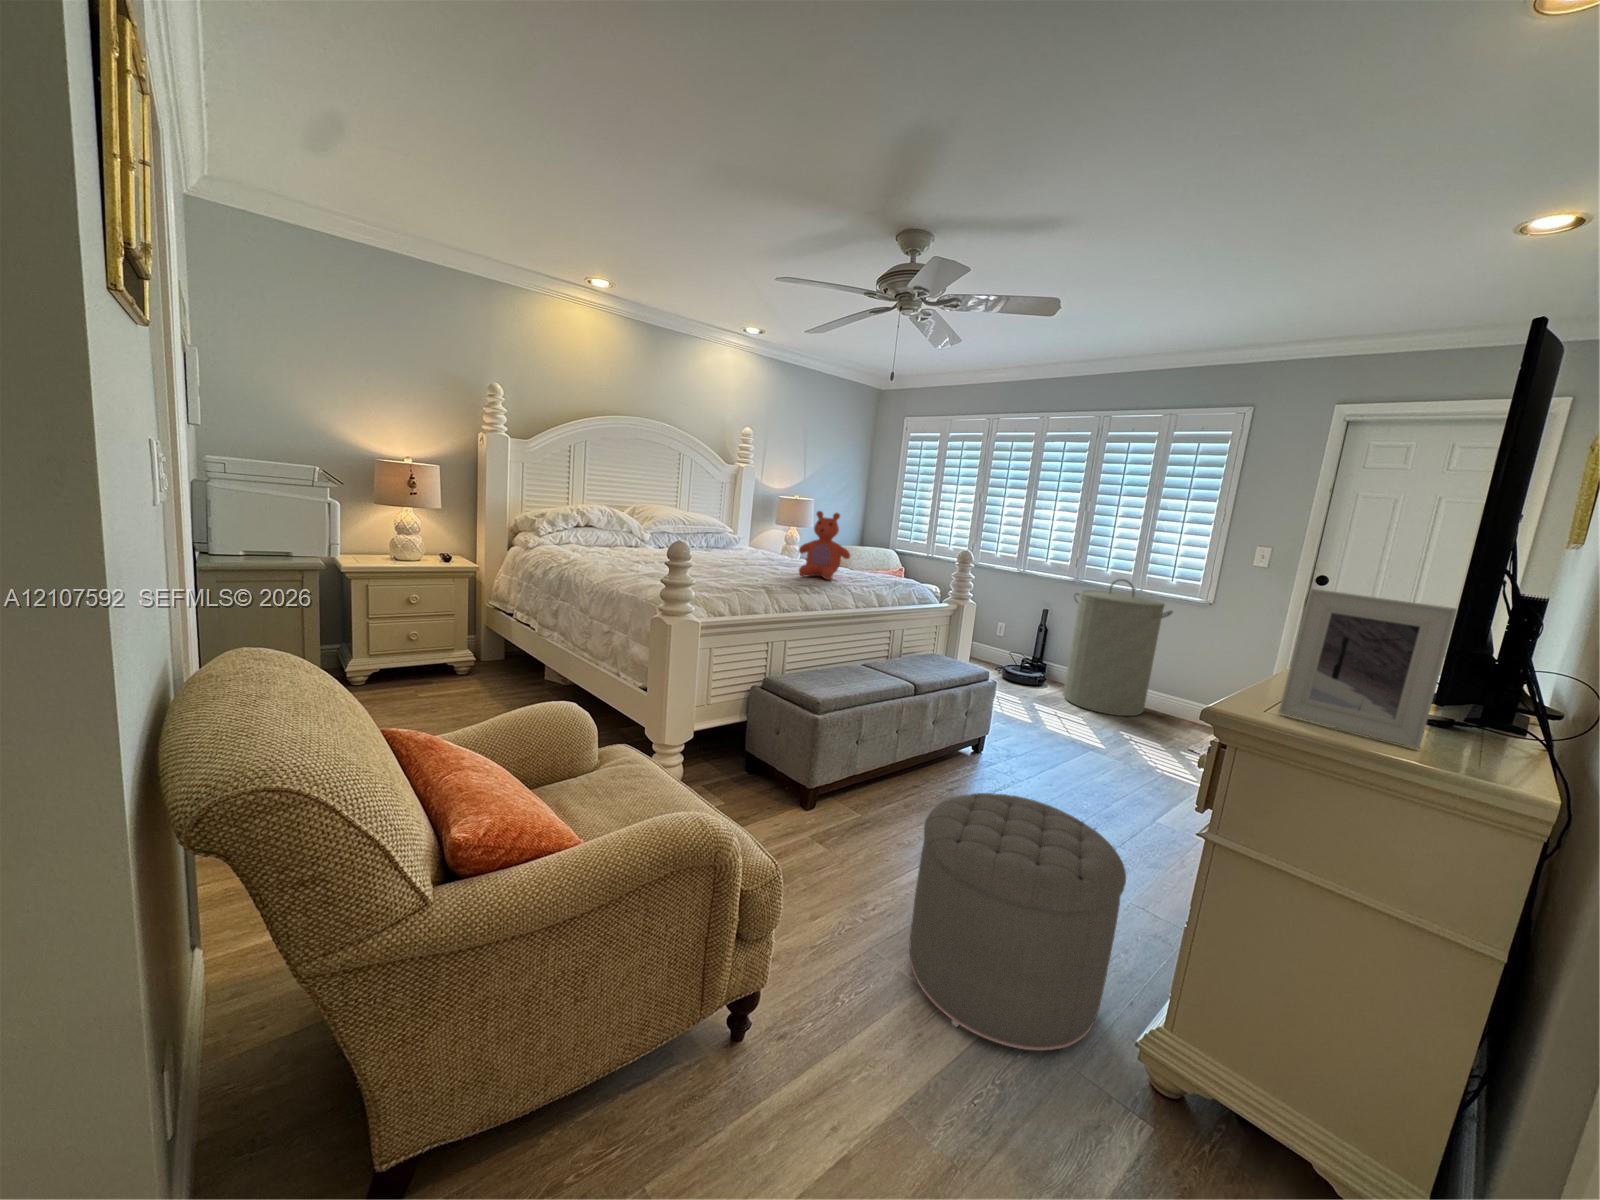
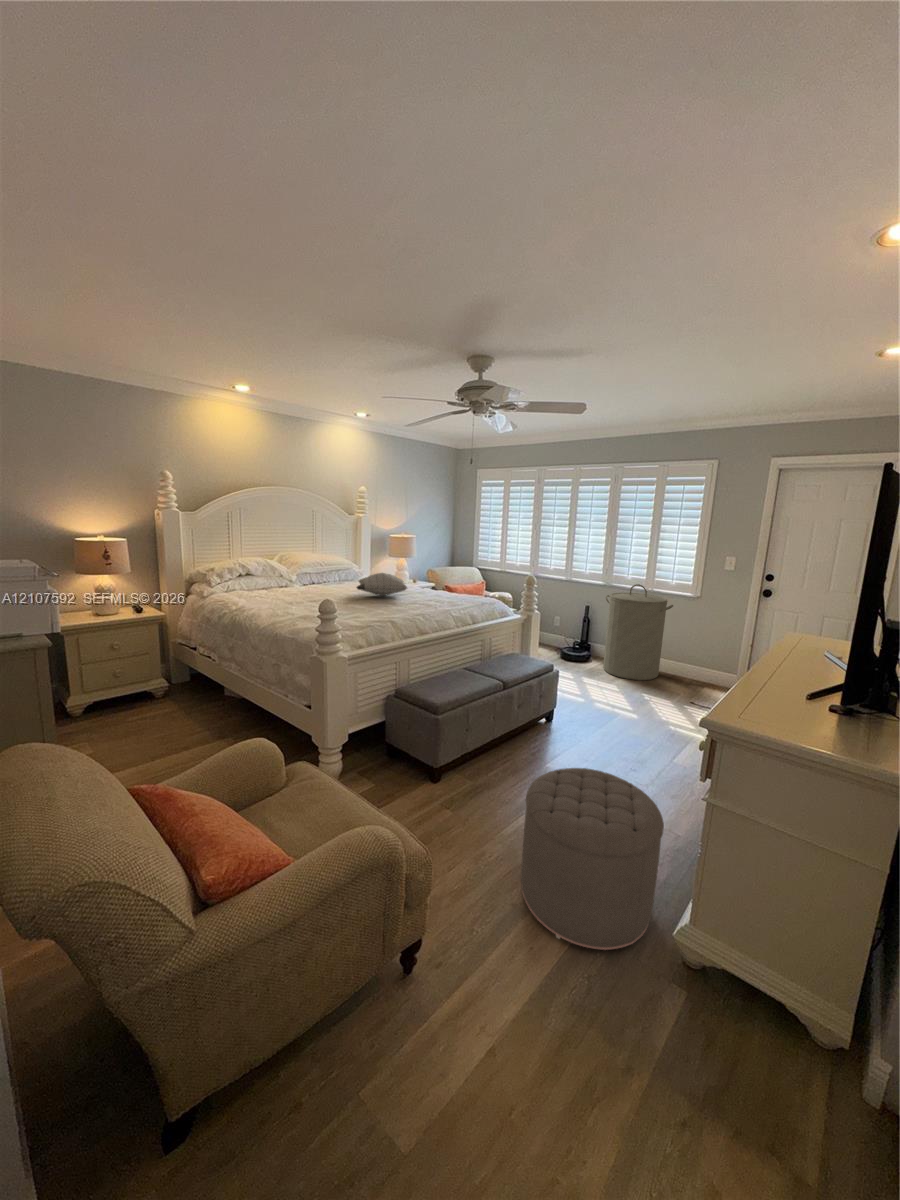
teddy bear: present [798,511,850,579] -> none [412,557,450,607]
pillow: none [723,532,793,564] -> present [356,573,407,596]
picture frame: present [1279,589,1457,749] -> none [755,633,860,738]

